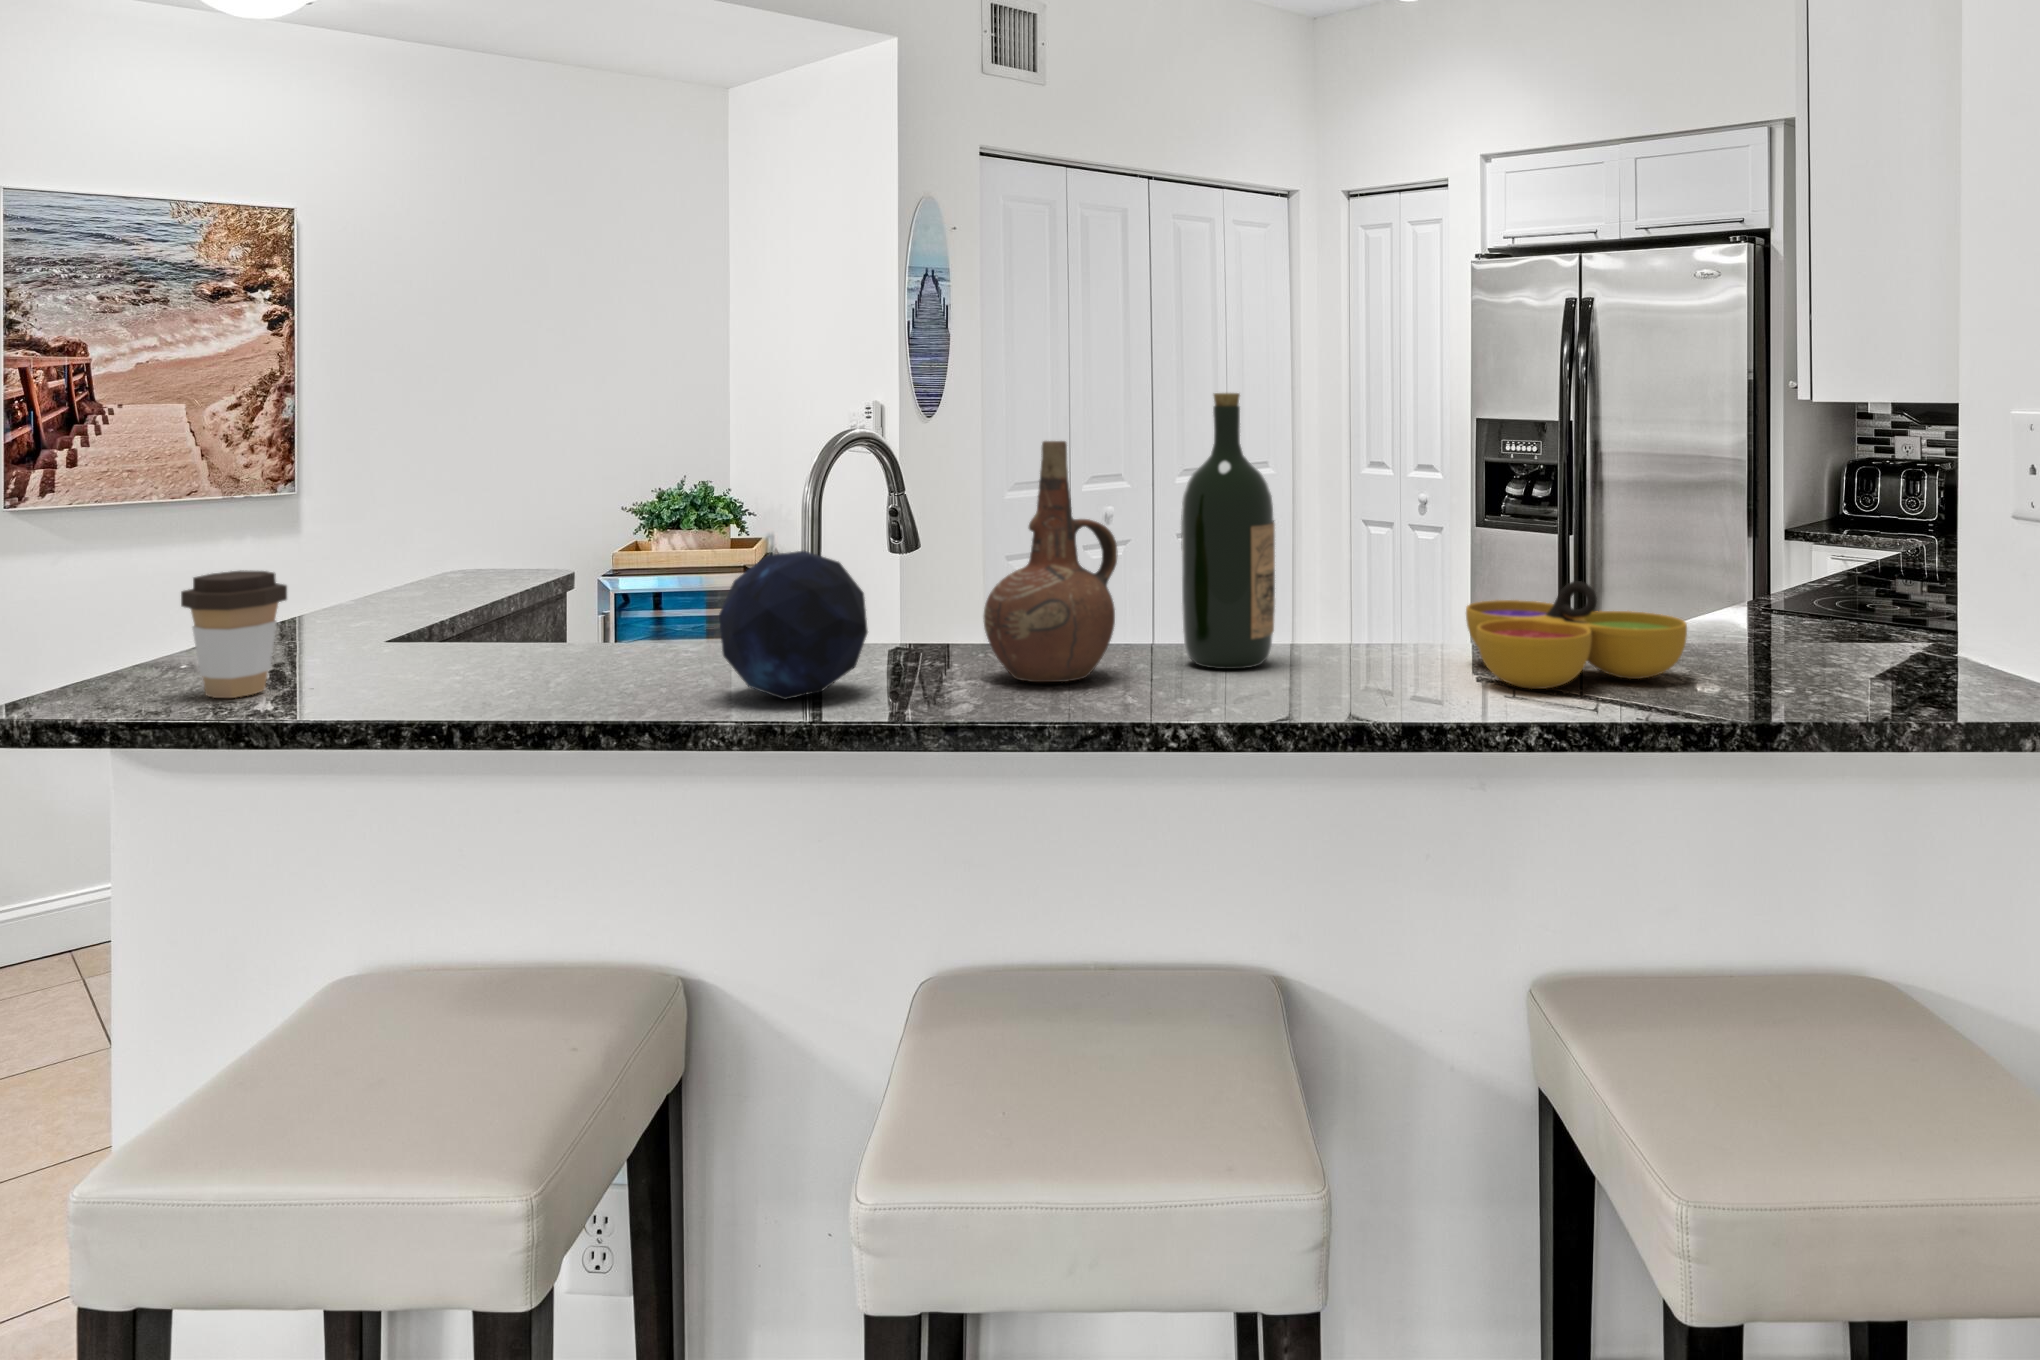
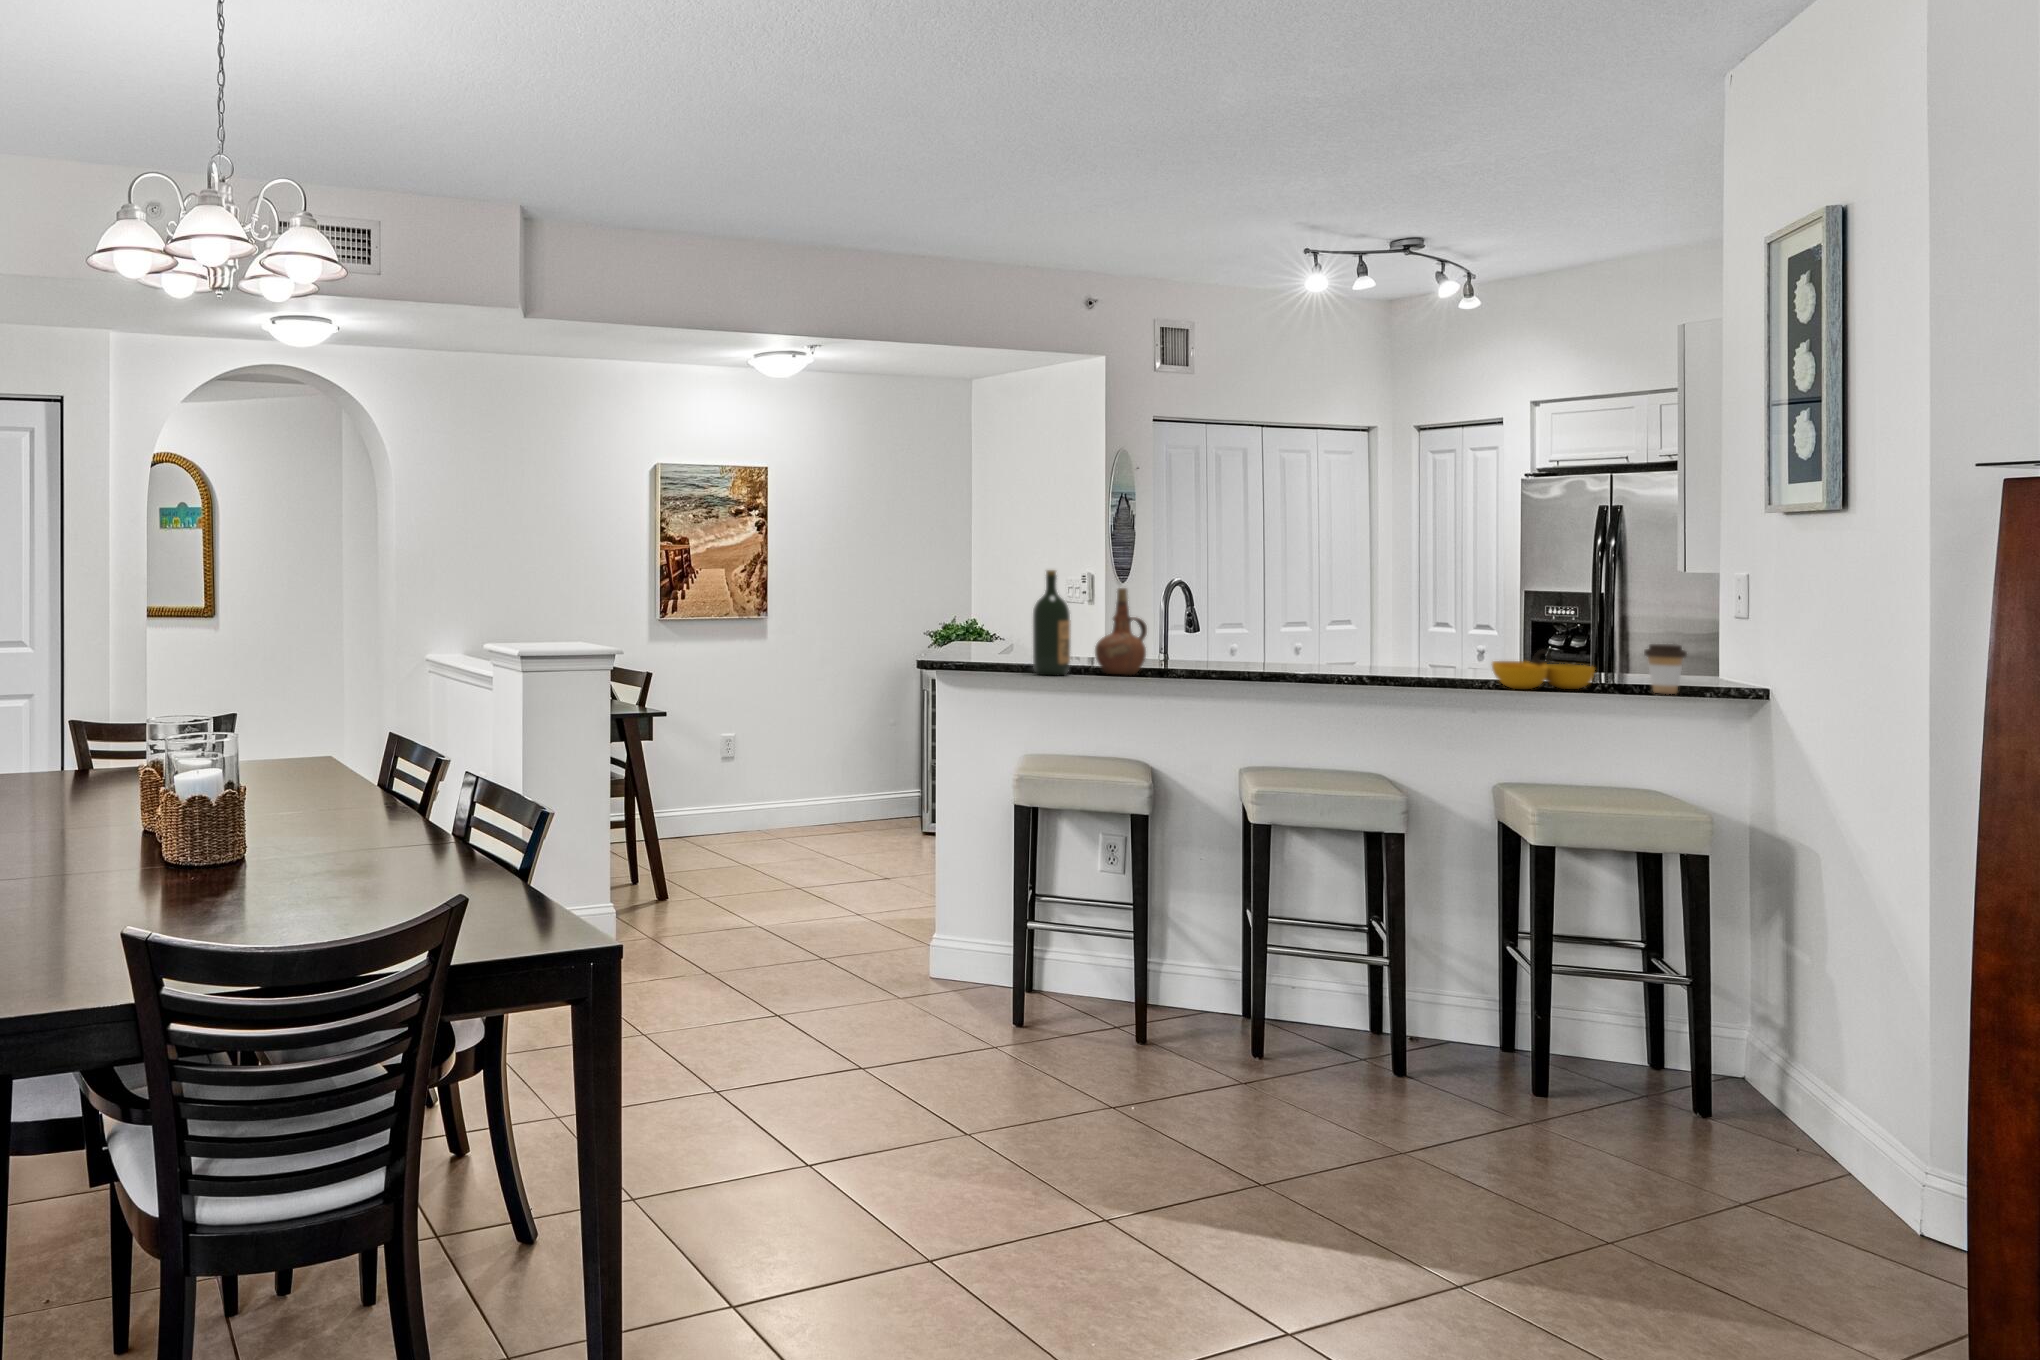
wine bottle: present [1181,393,1275,669] -> present [1033,570,1071,675]
ceramic pitcher: present [983,441,1118,682] -> present [1095,588,1147,675]
decorative orb: present [719,551,868,699] -> none [1175,628,1234,680]
coffee cup: present [181,570,287,698] -> present [1644,644,1687,694]

